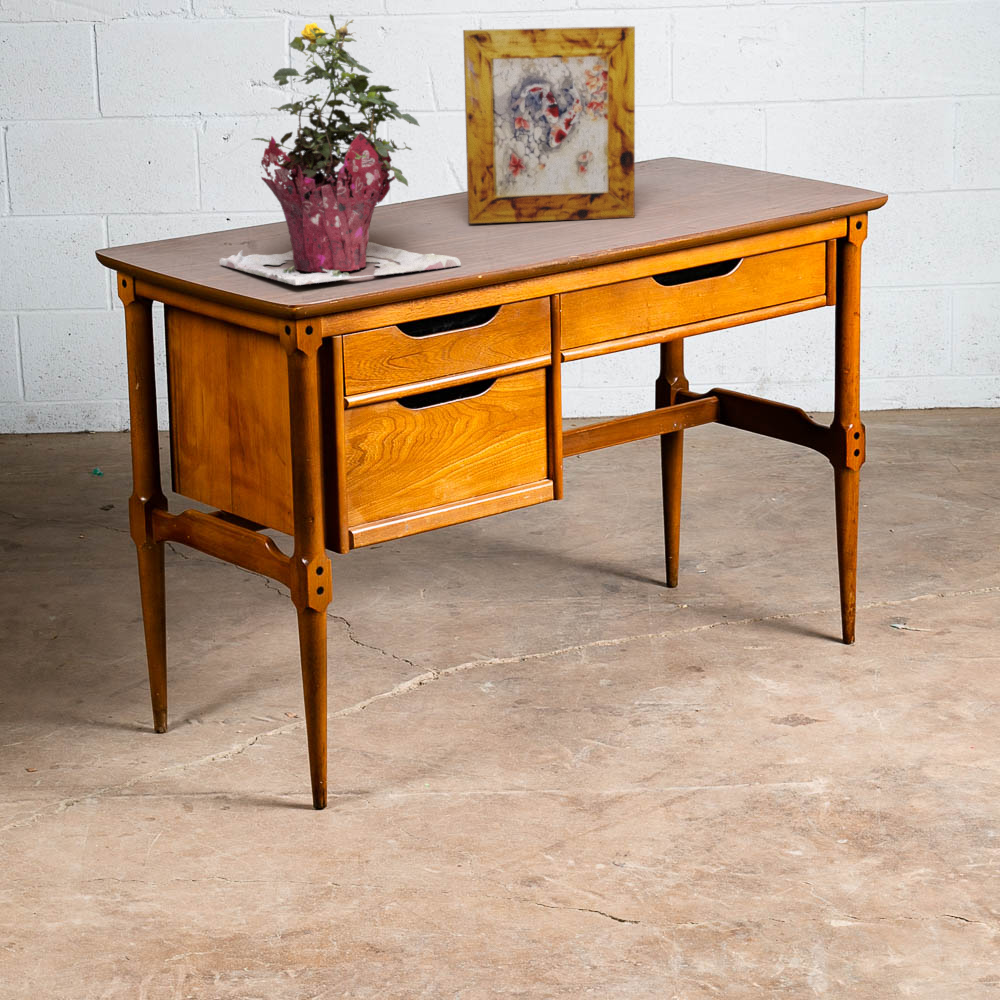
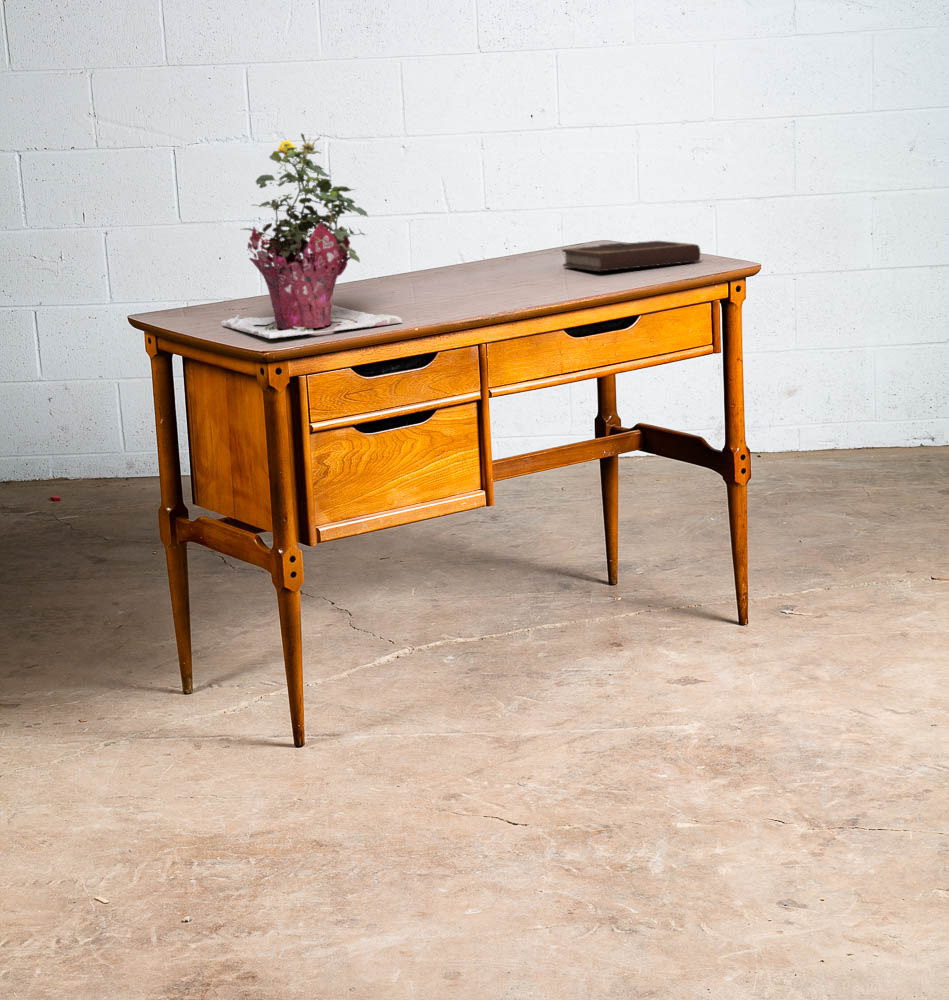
picture frame: present [463,26,635,223] -> none [415,136,553,292]
notebook: none [635,161,810,200] -> present [563,241,700,271]

